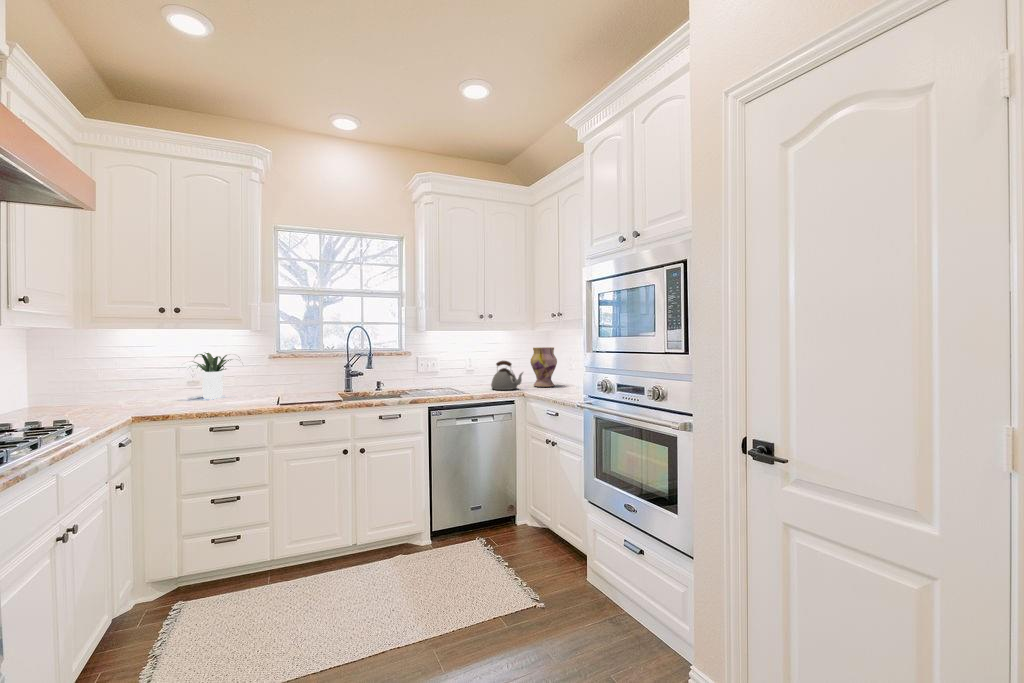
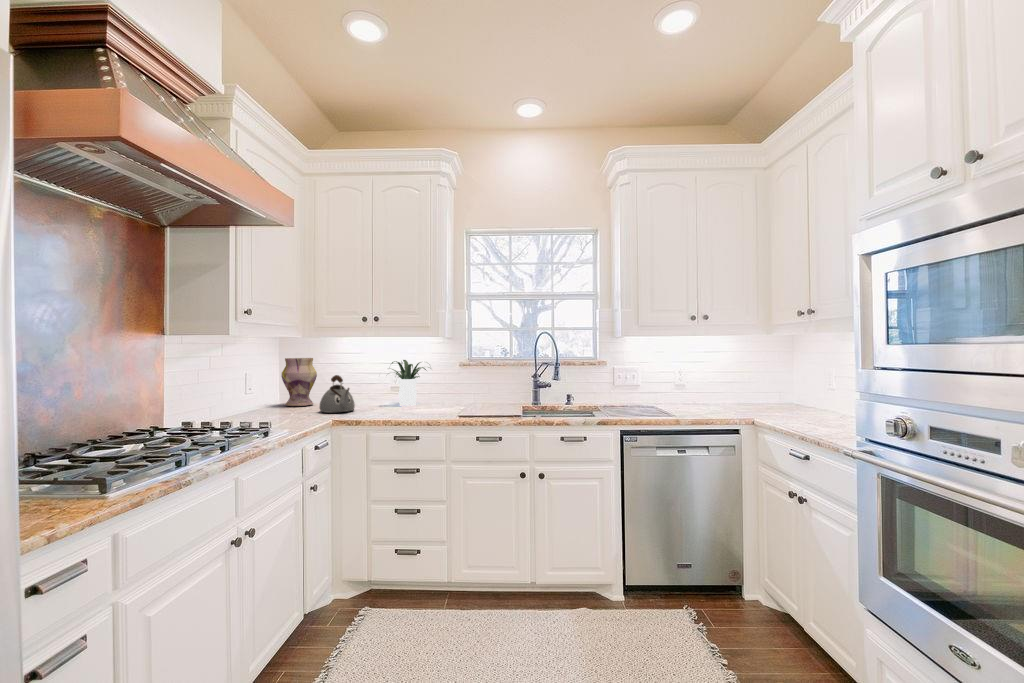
vase: present [530,347,557,387] -> present [281,358,317,406]
kettle: present [491,361,523,390] -> present [319,375,355,413]

